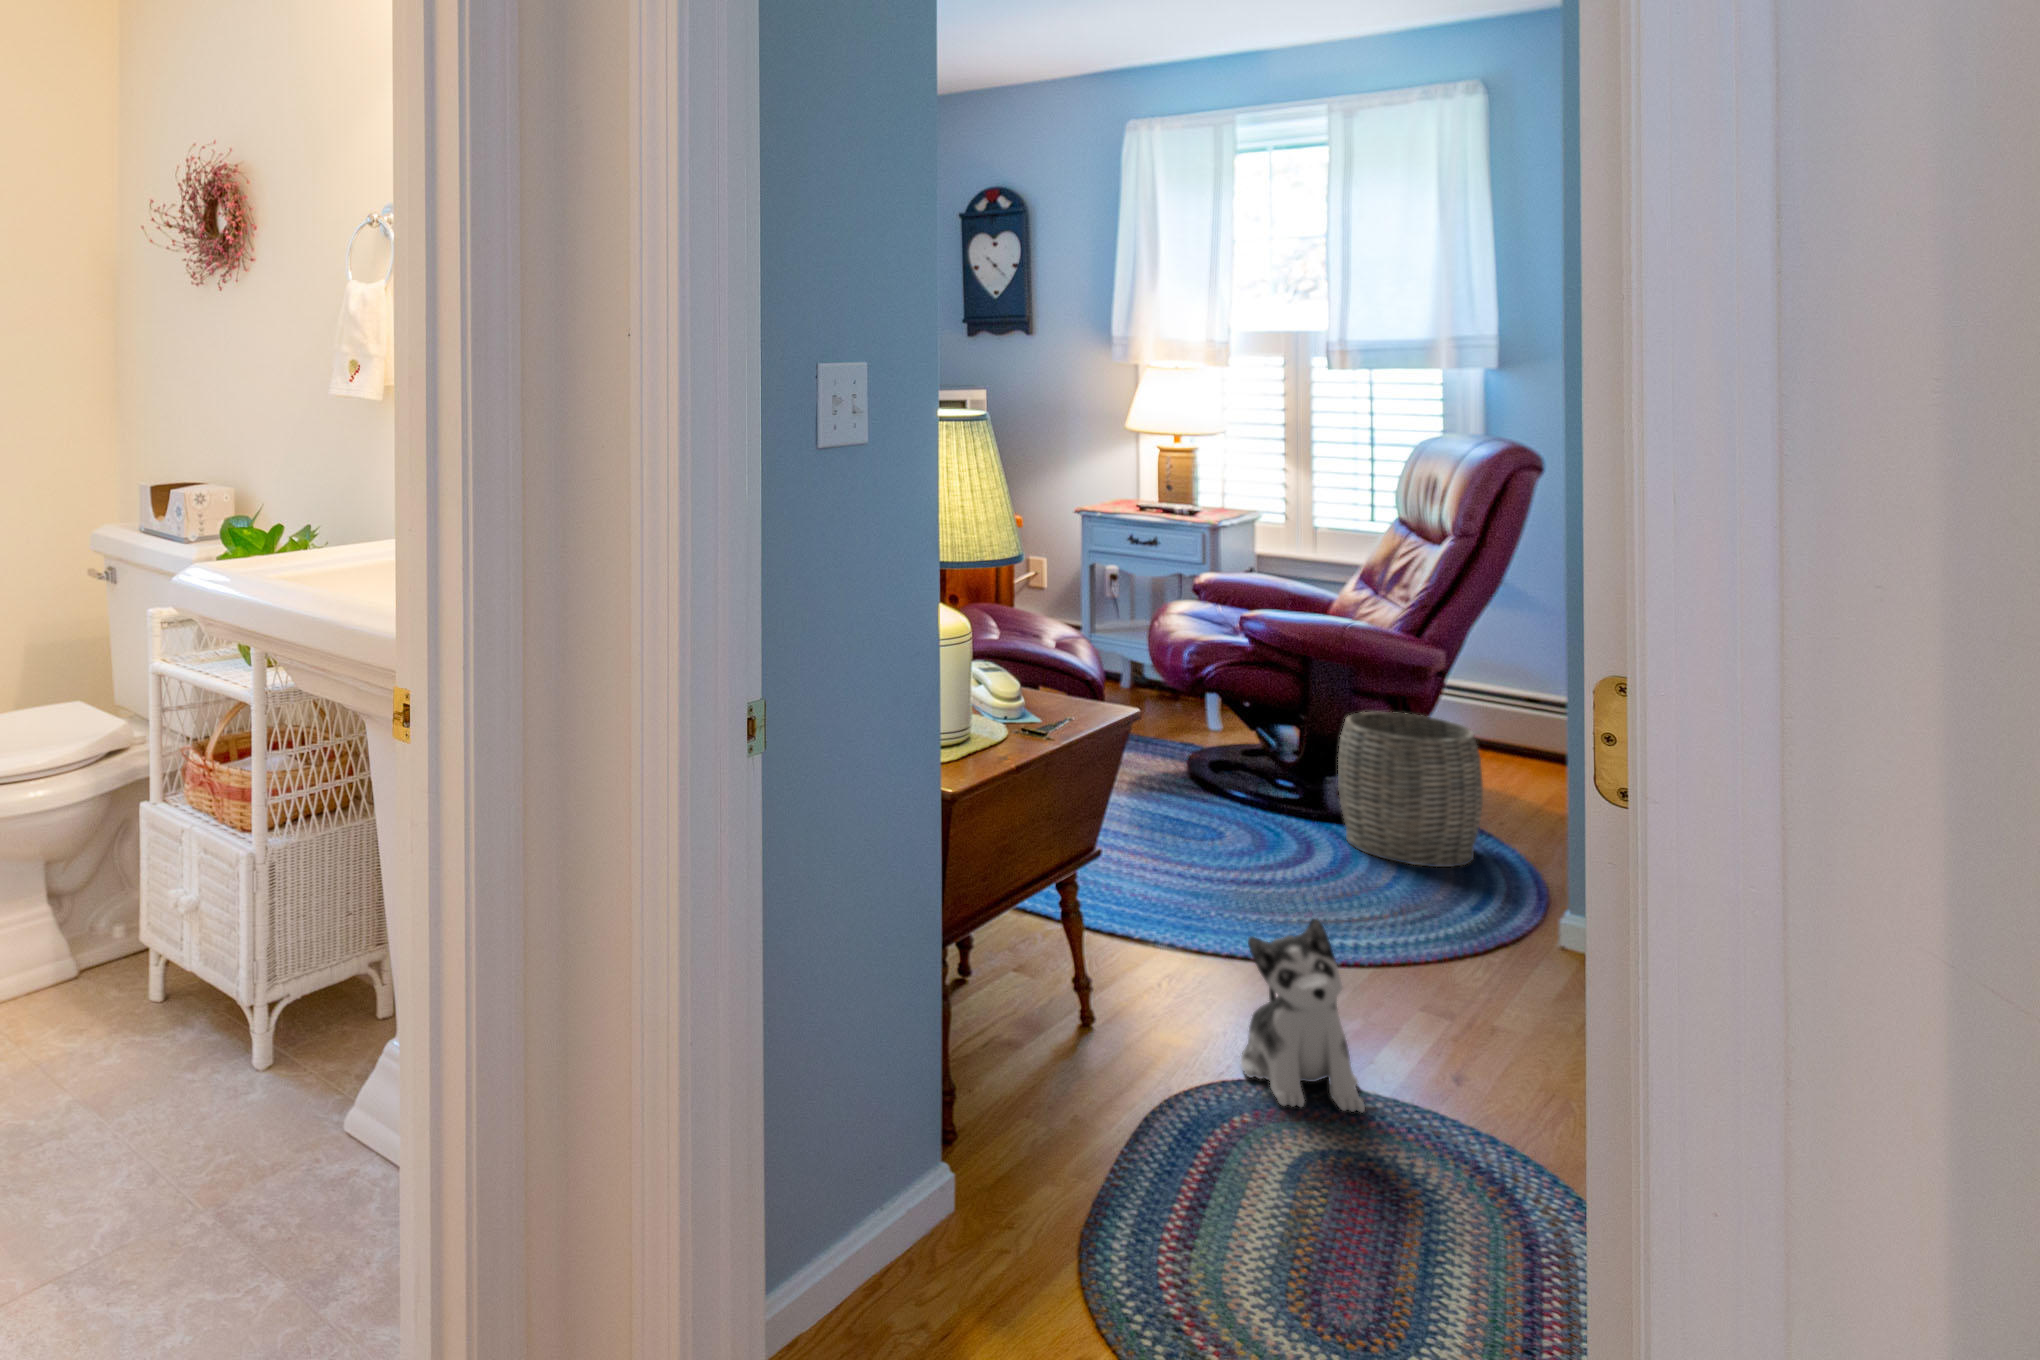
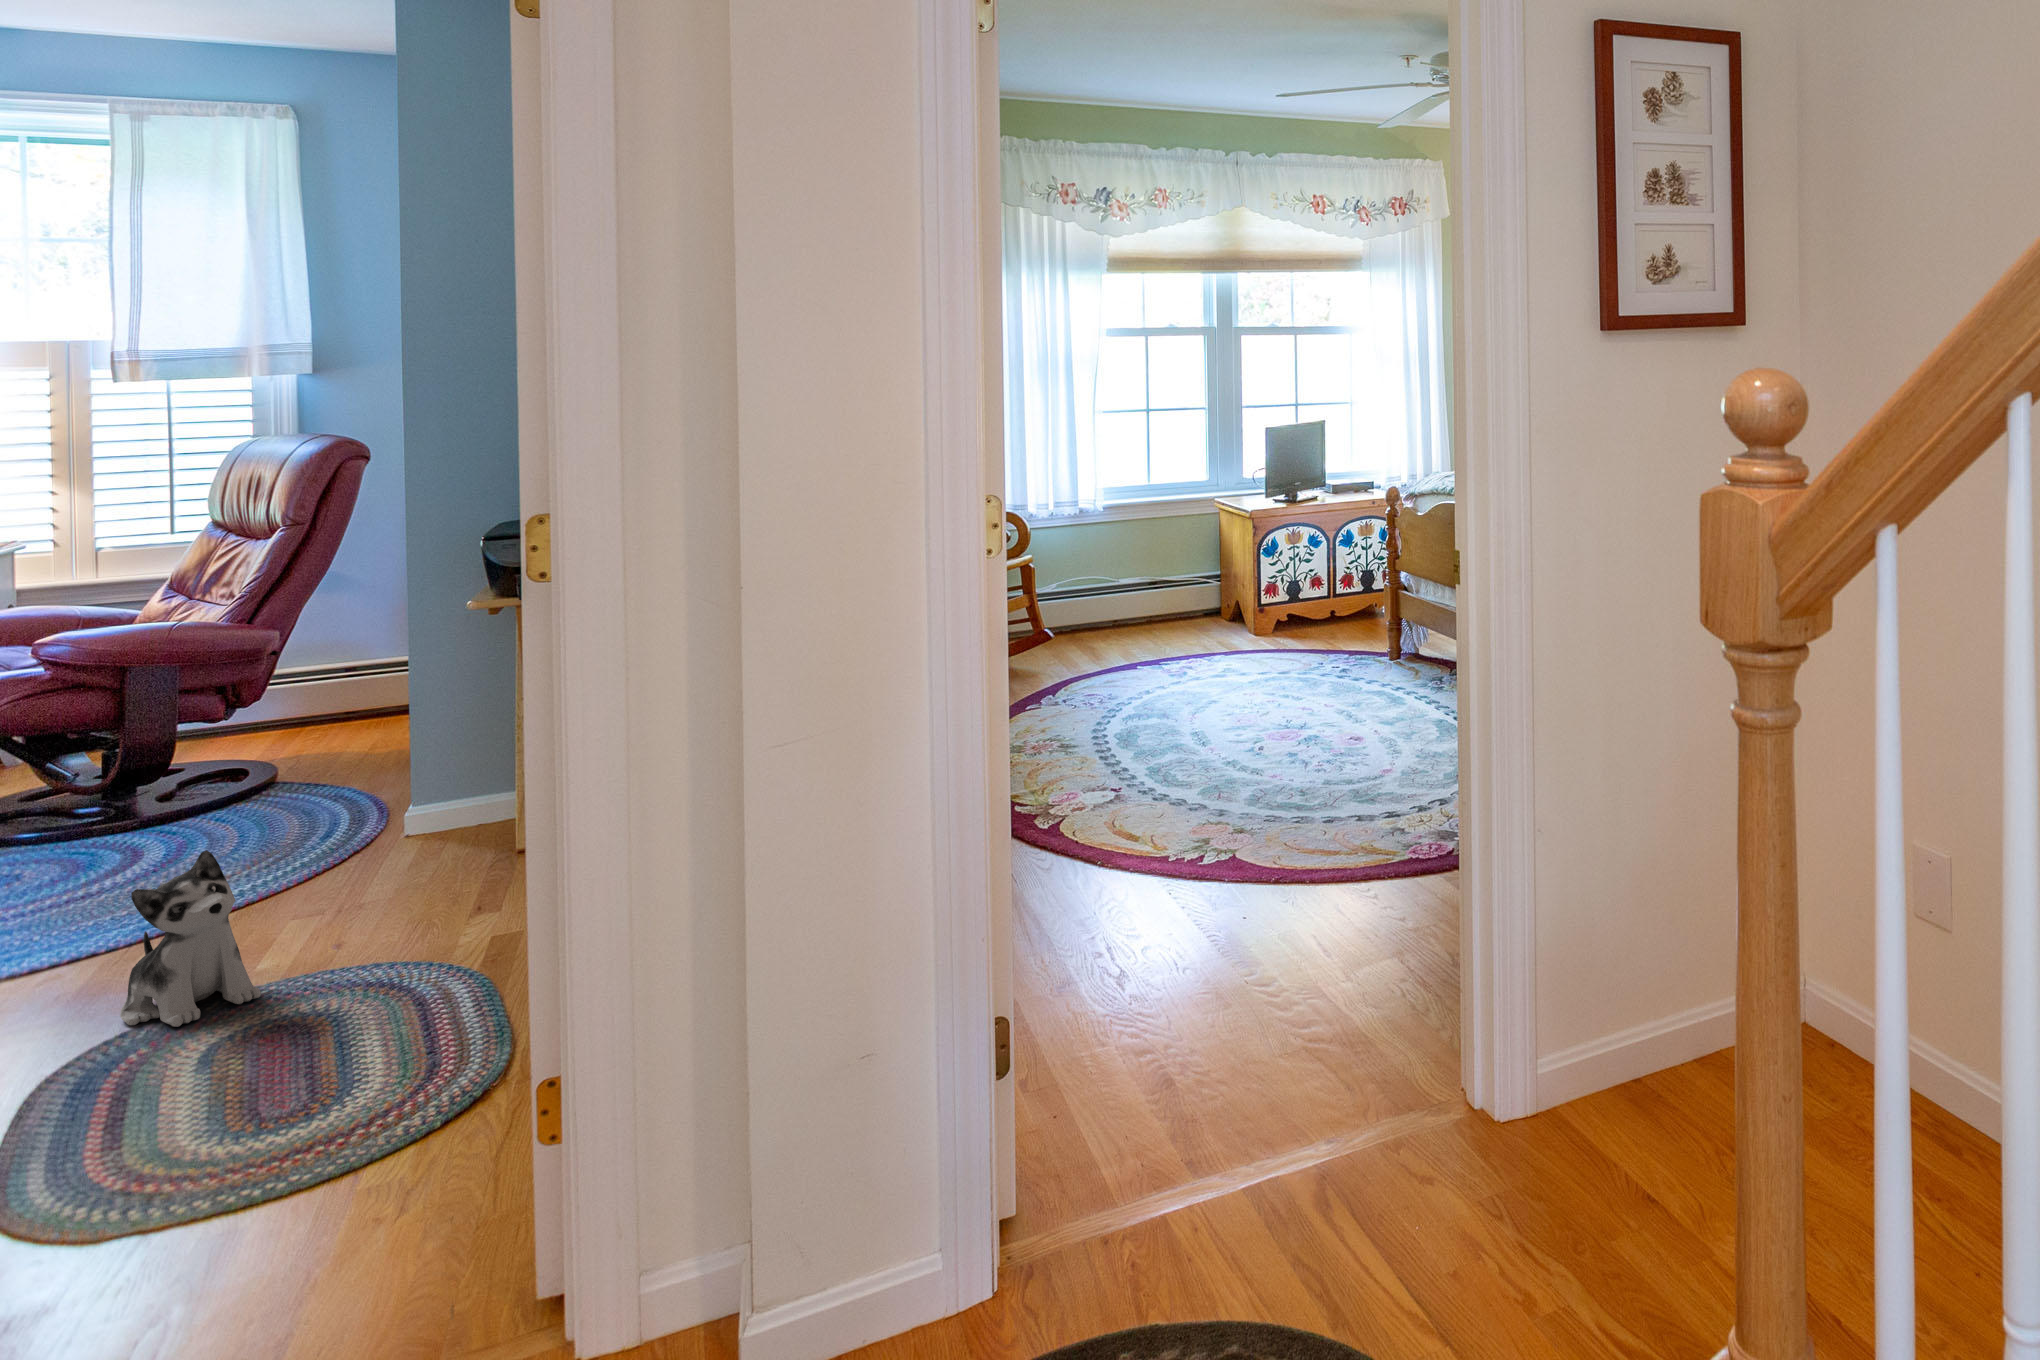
woven basket: present [1338,712,1483,867] -> none [167,693,322,836]

